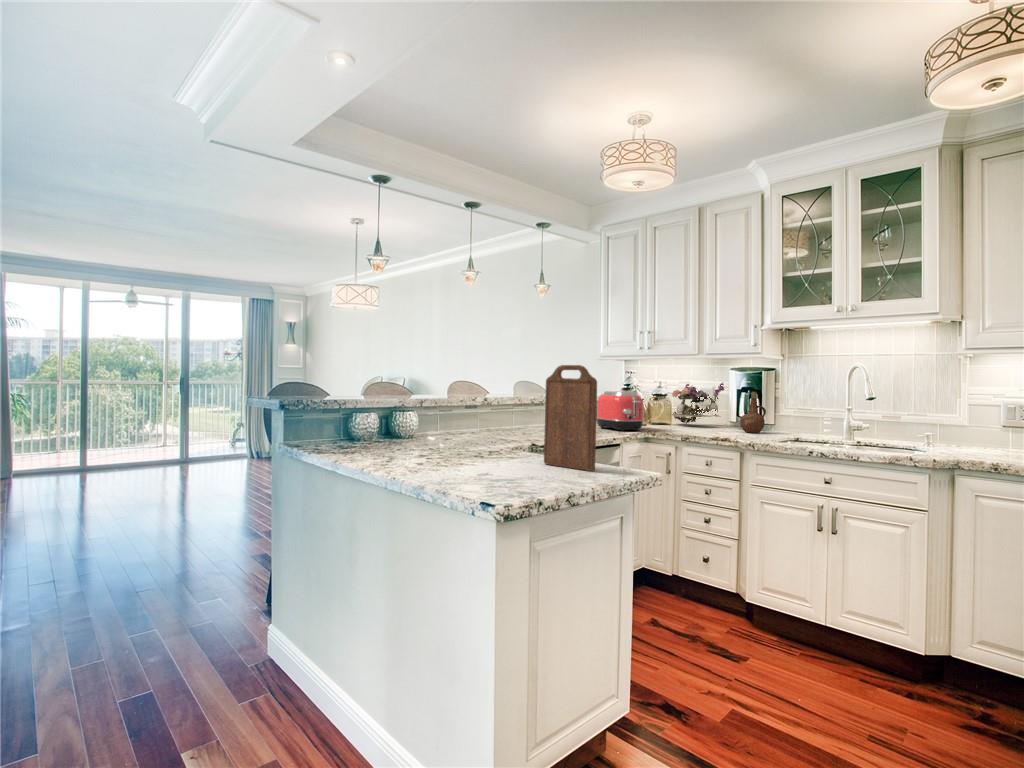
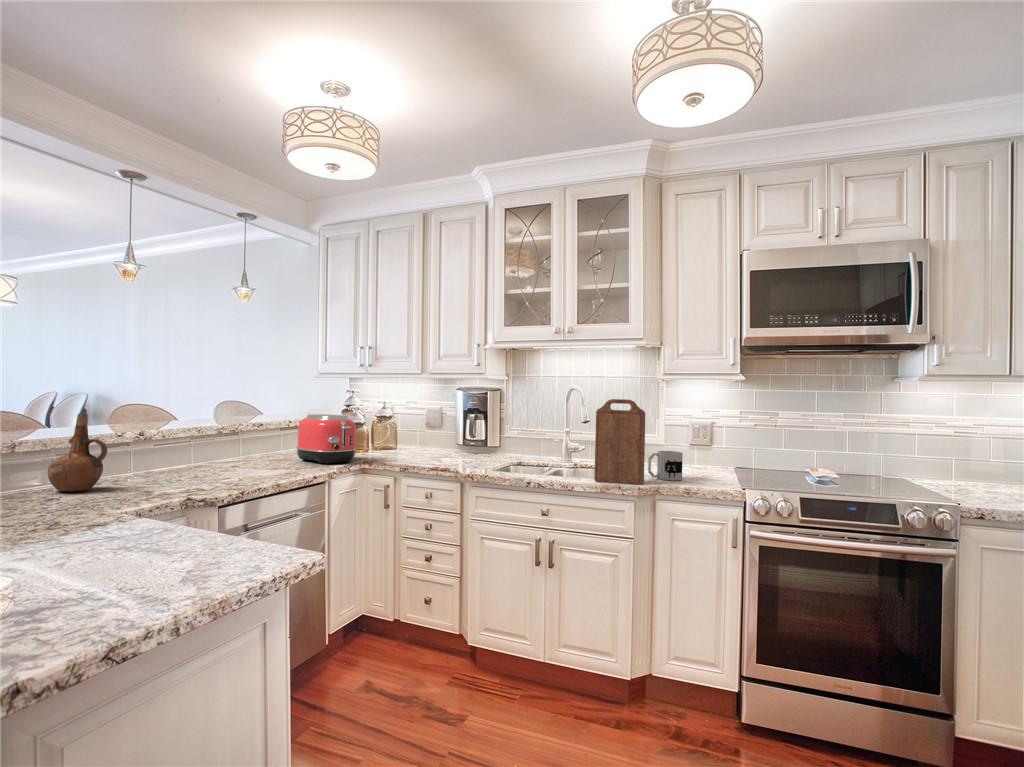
cutting board: present [544,365,597,471] -> present [594,399,645,484]
flower arrangement: present [668,382,724,424] -> none [388,402,452,451]
ceramic pitcher: present [740,392,766,433] -> present [48,414,107,491]
mug: none [947,428,993,459] -> present [648,451,683,480]

